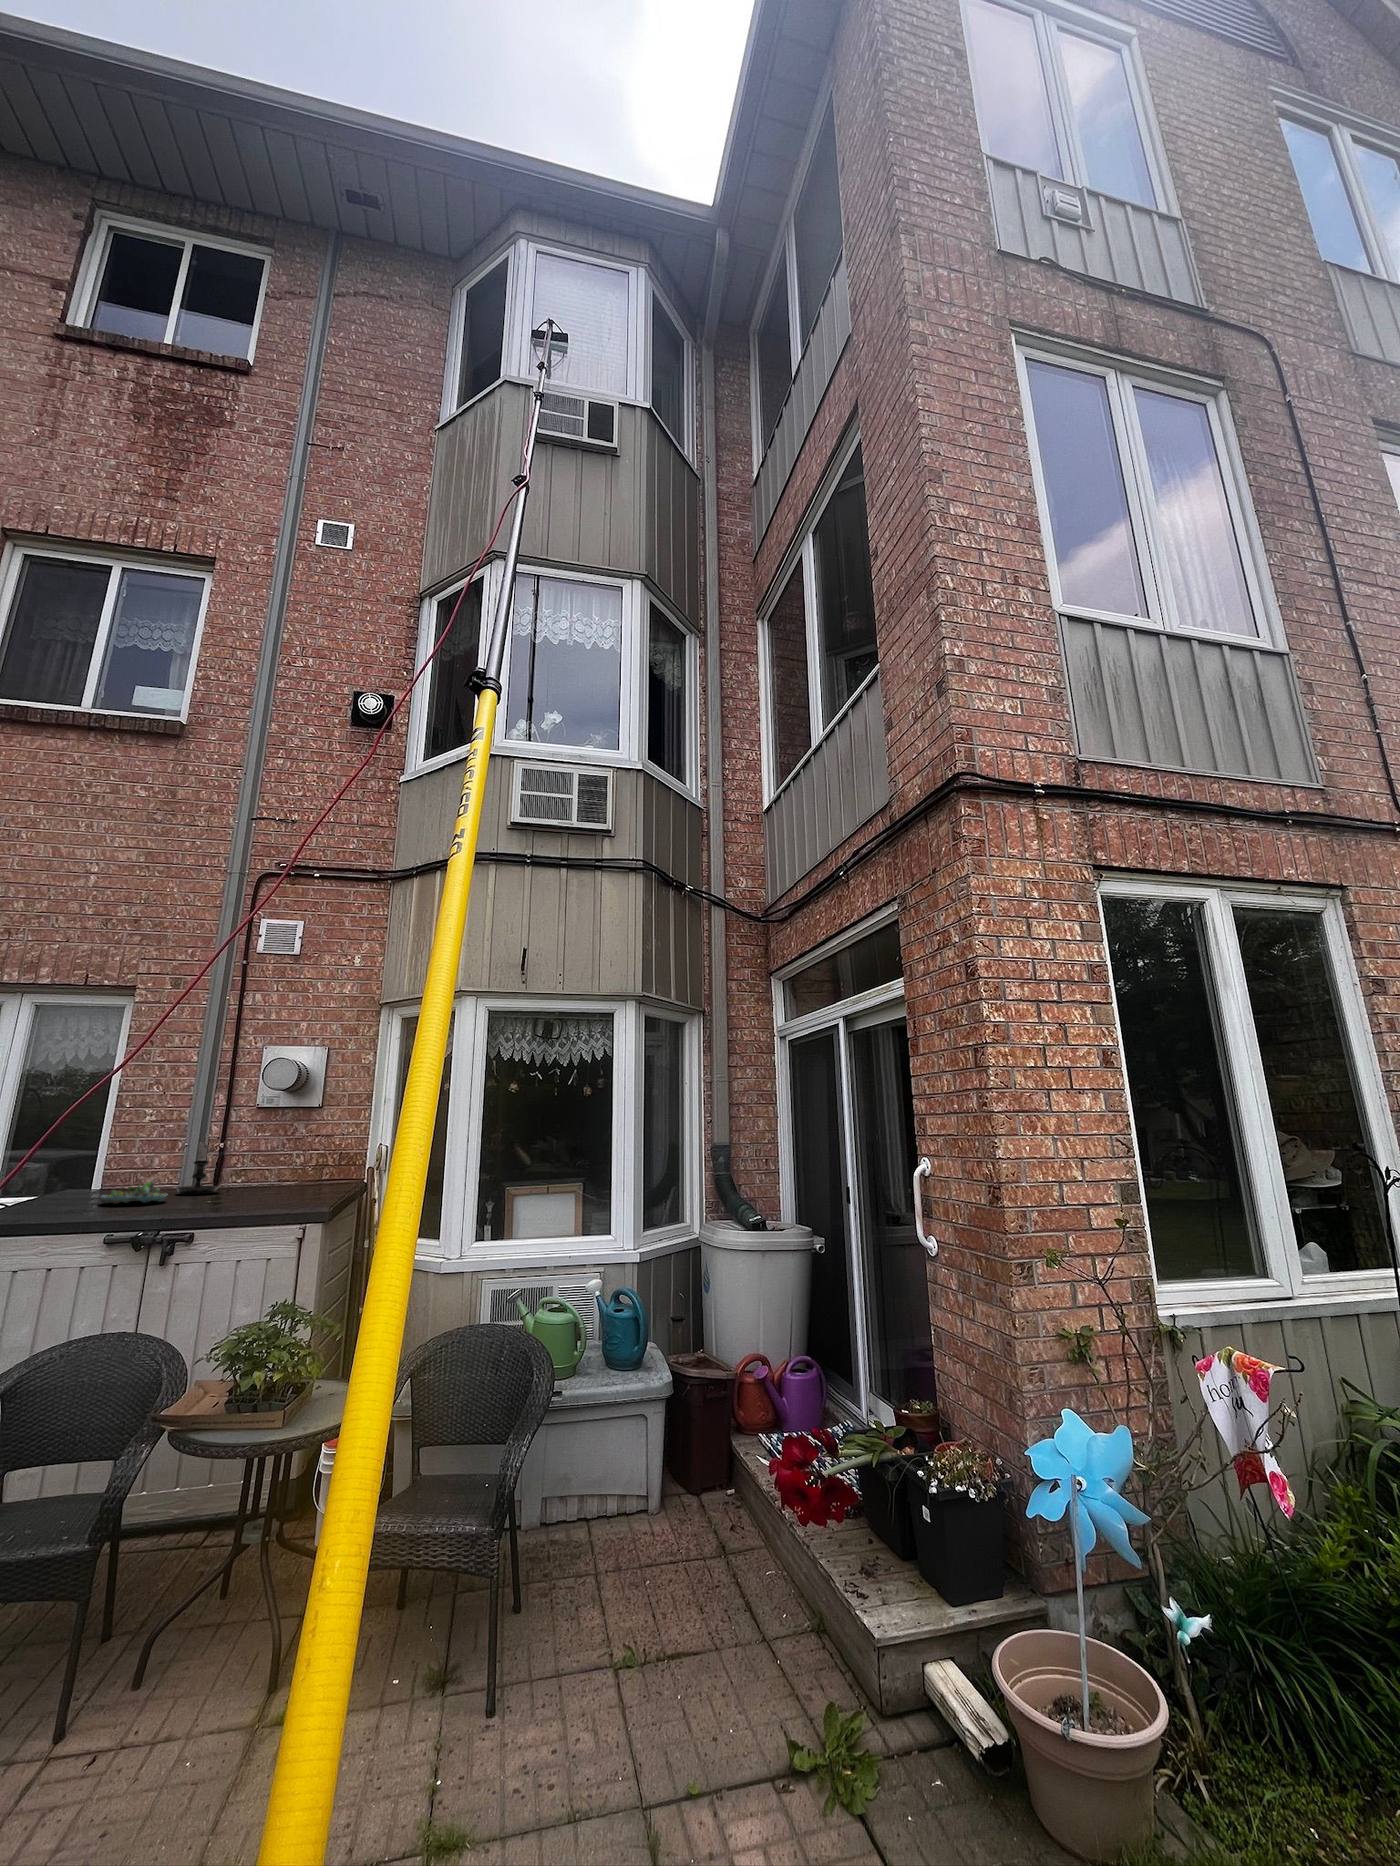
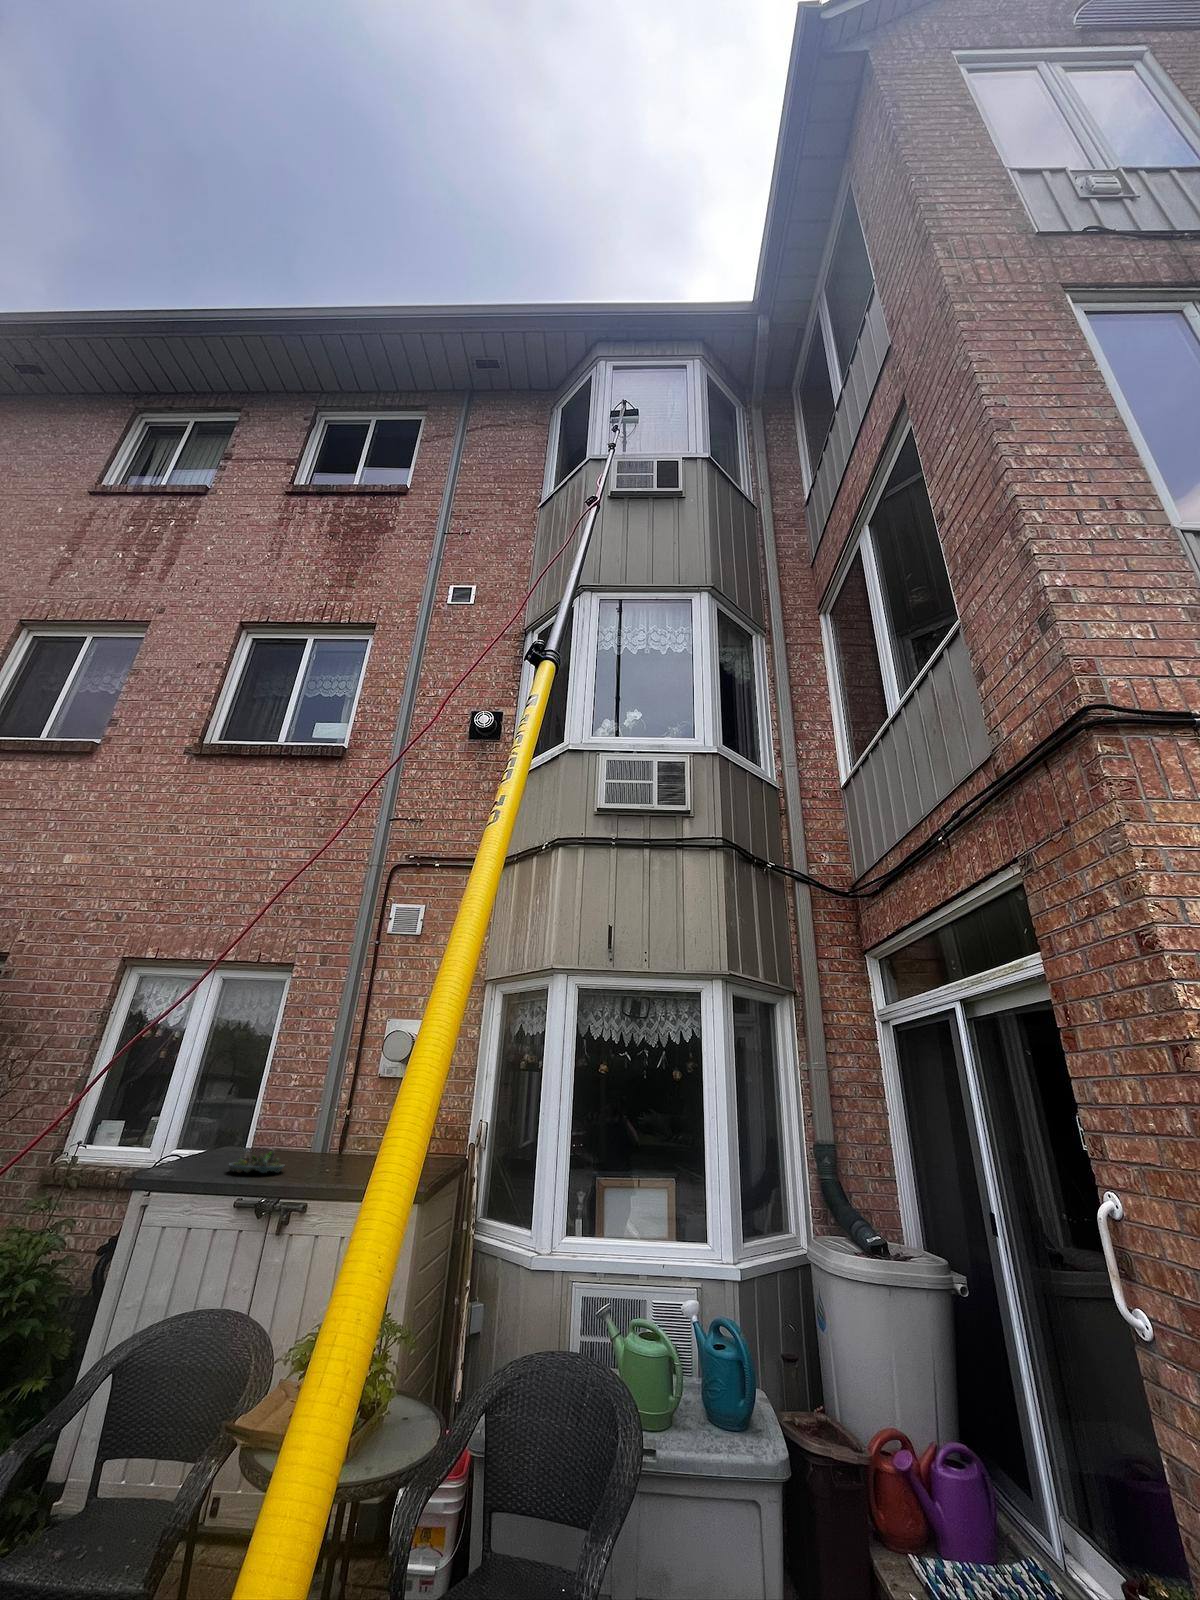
candle holder: present [177,1138,220,1194] -> none [299,1108,337,1164]

